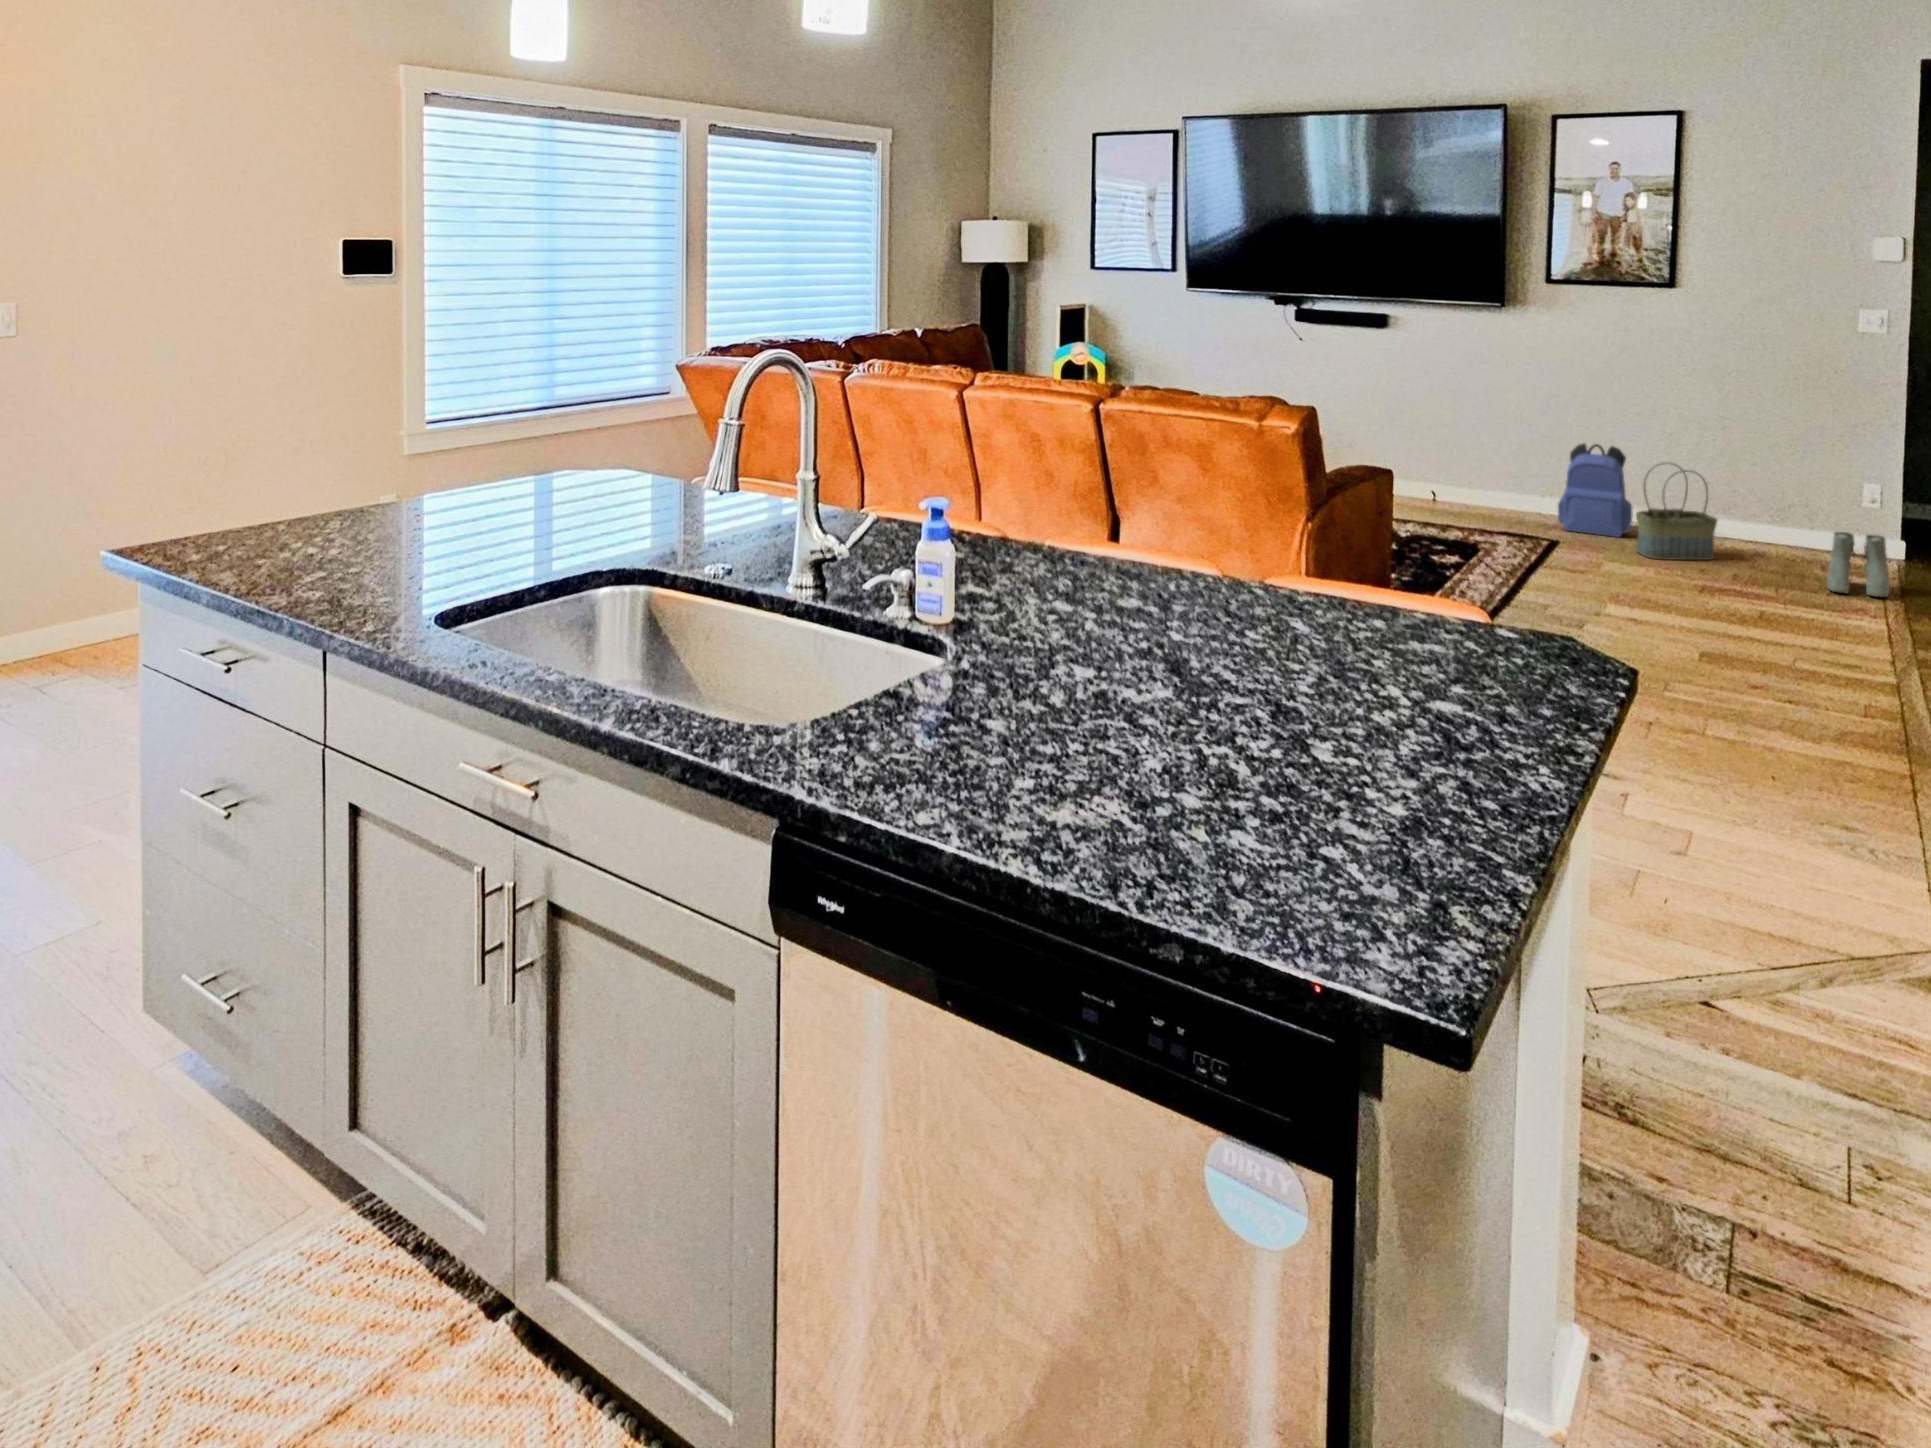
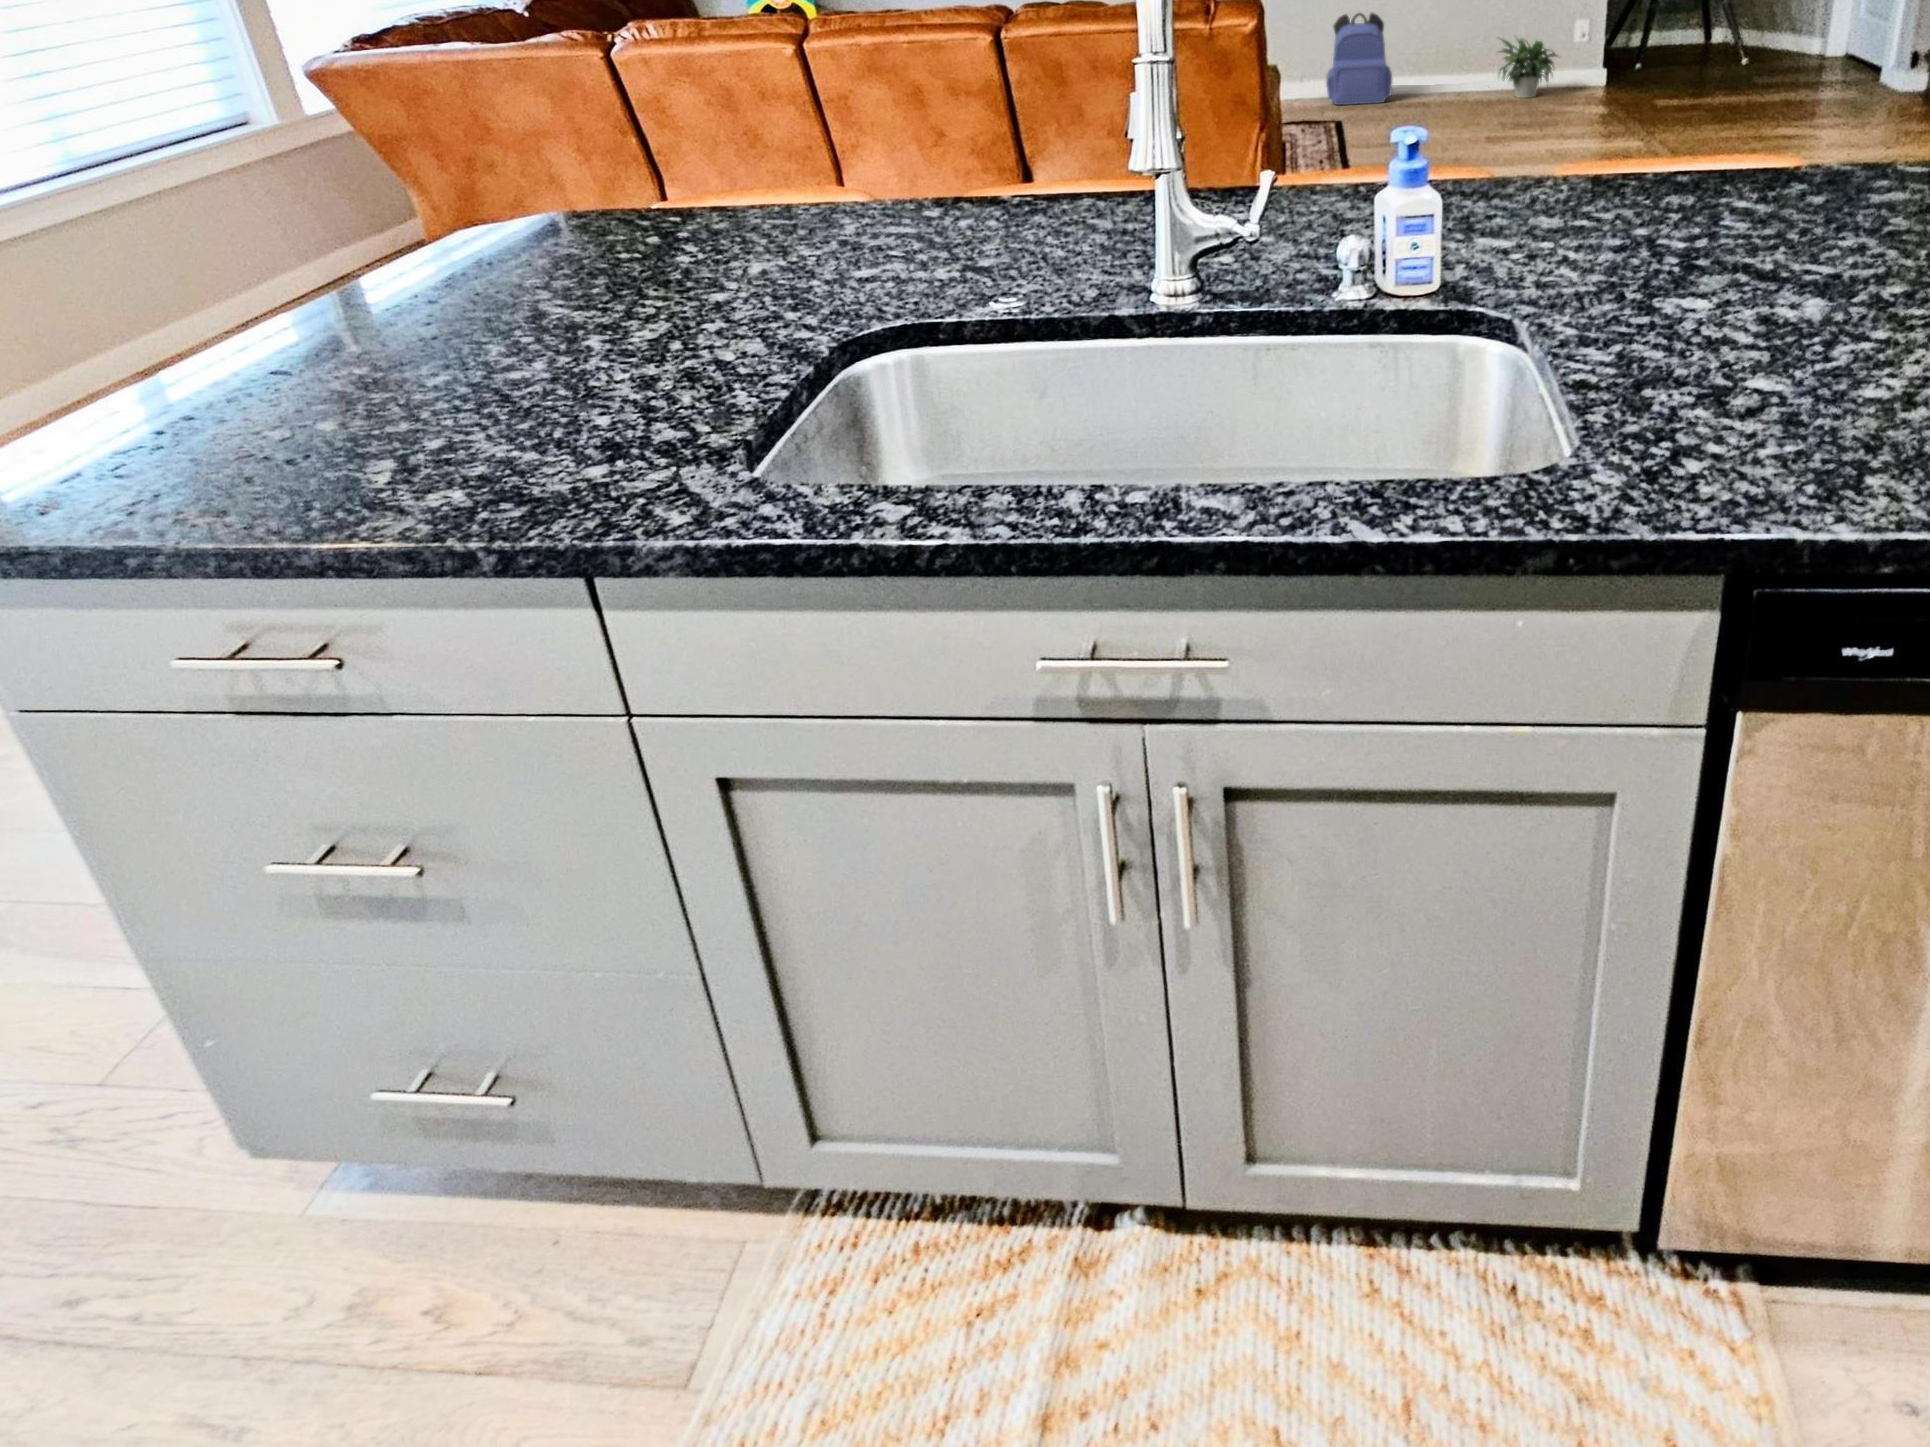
basket: present [1636,464,1717,560] -> none [1408,20,1475,117]
potted plant: none [1751,491,1832,562] -> present [1499,38,1558,98]
boots: present [1827,532,1889,597] -> none [1572,59,1621,116]

